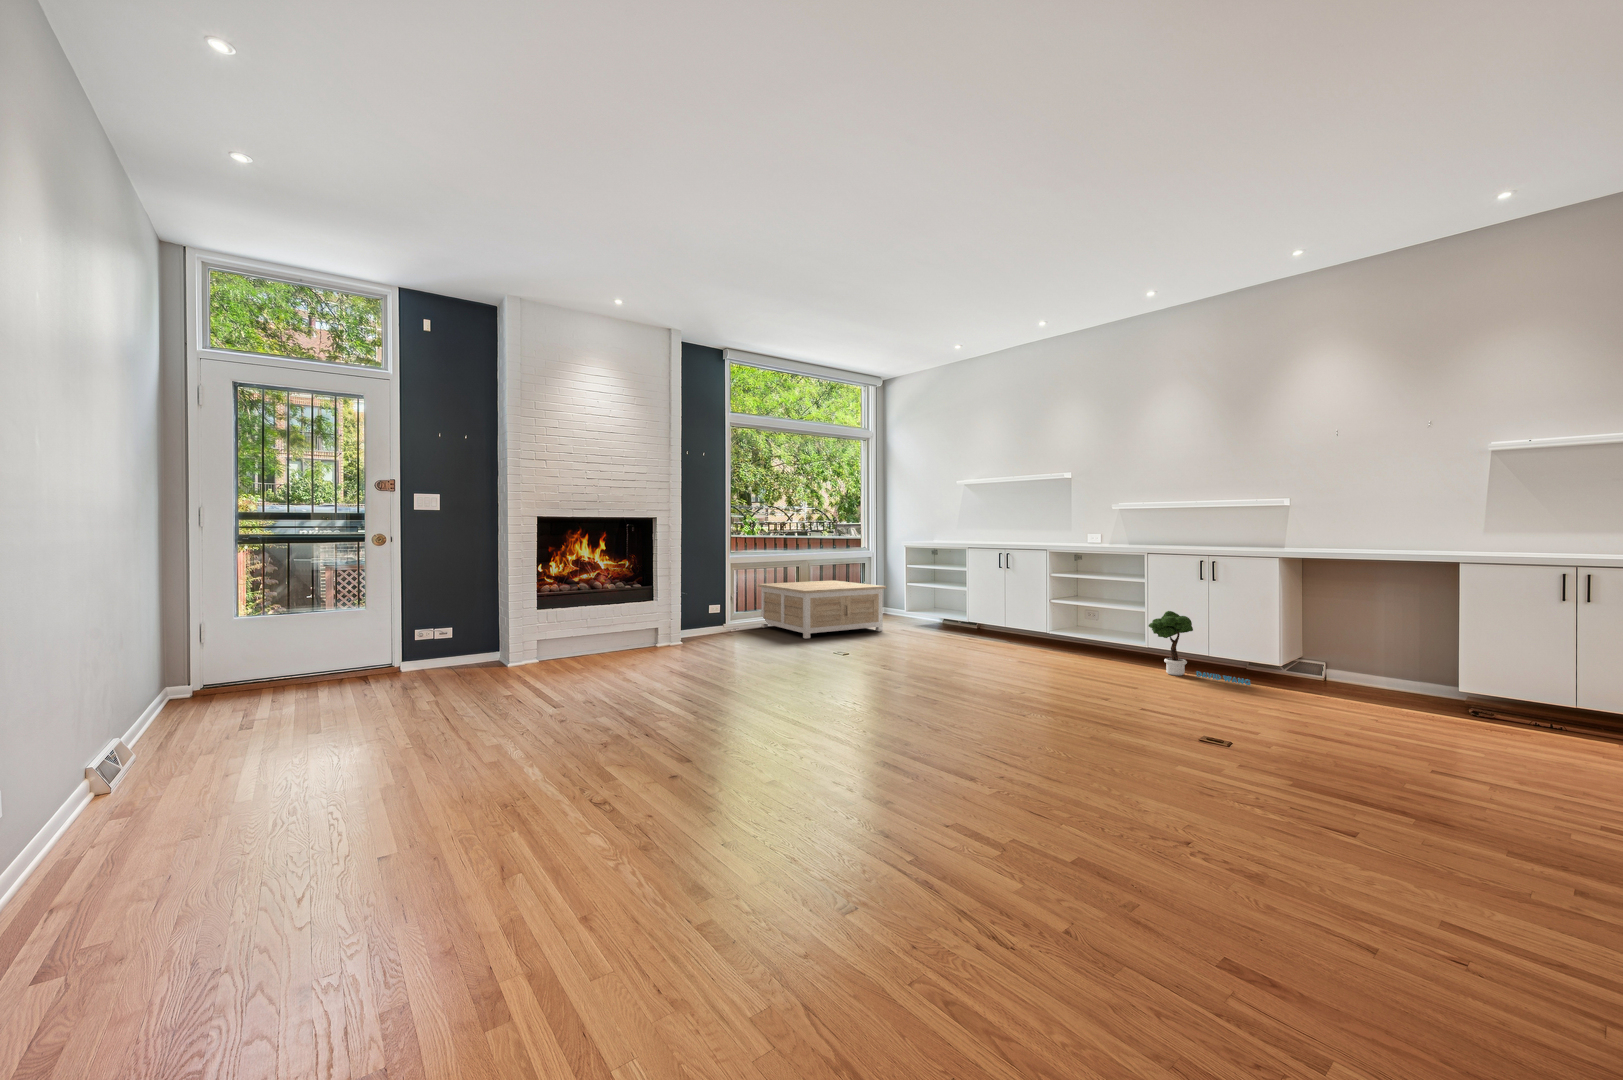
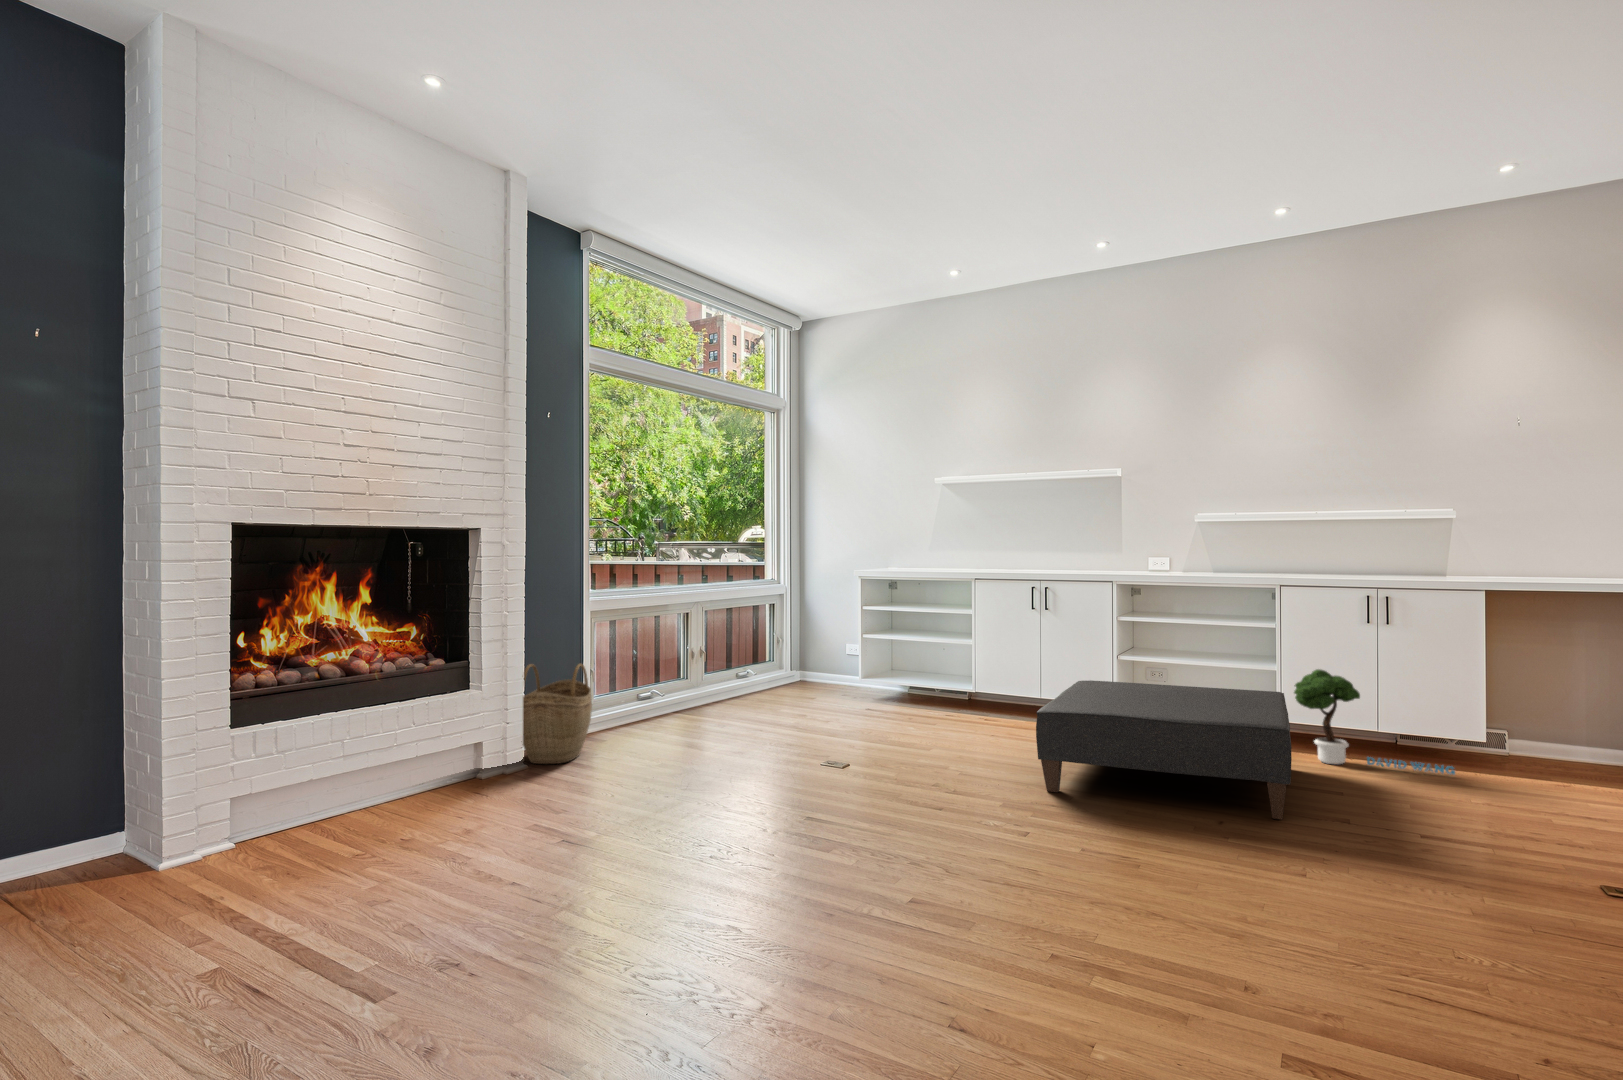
coffee table: present [758,580,886,639] -> none [625,634,838,737]
woven basket: none [681,589,725,644] -> present [523,664,592,764]
ottoman: none [949,613,1137,694] -> present [1036,680,1292,820]

